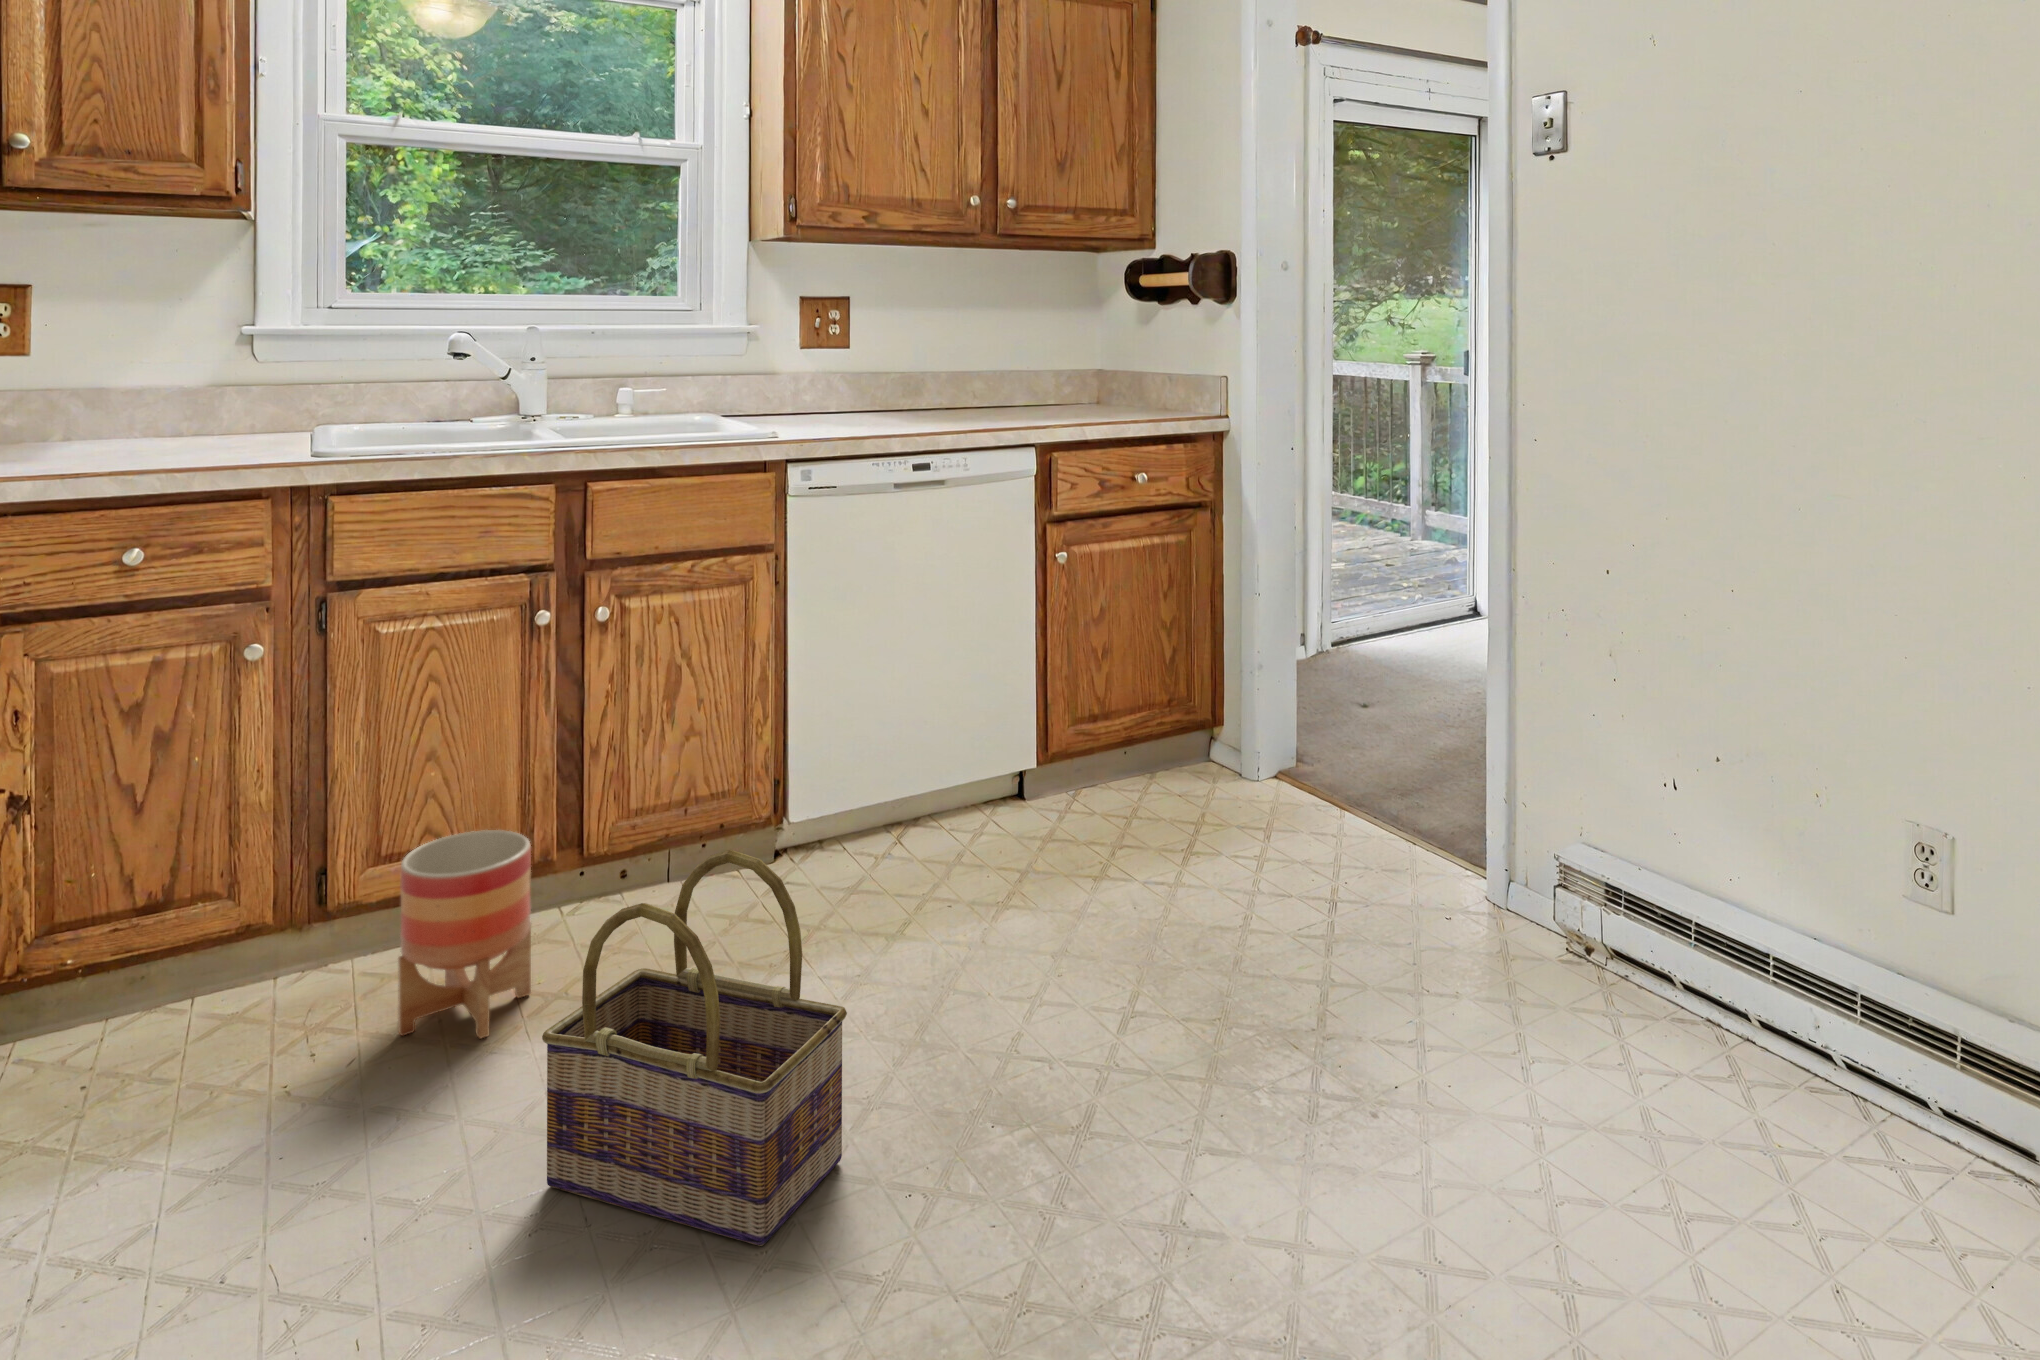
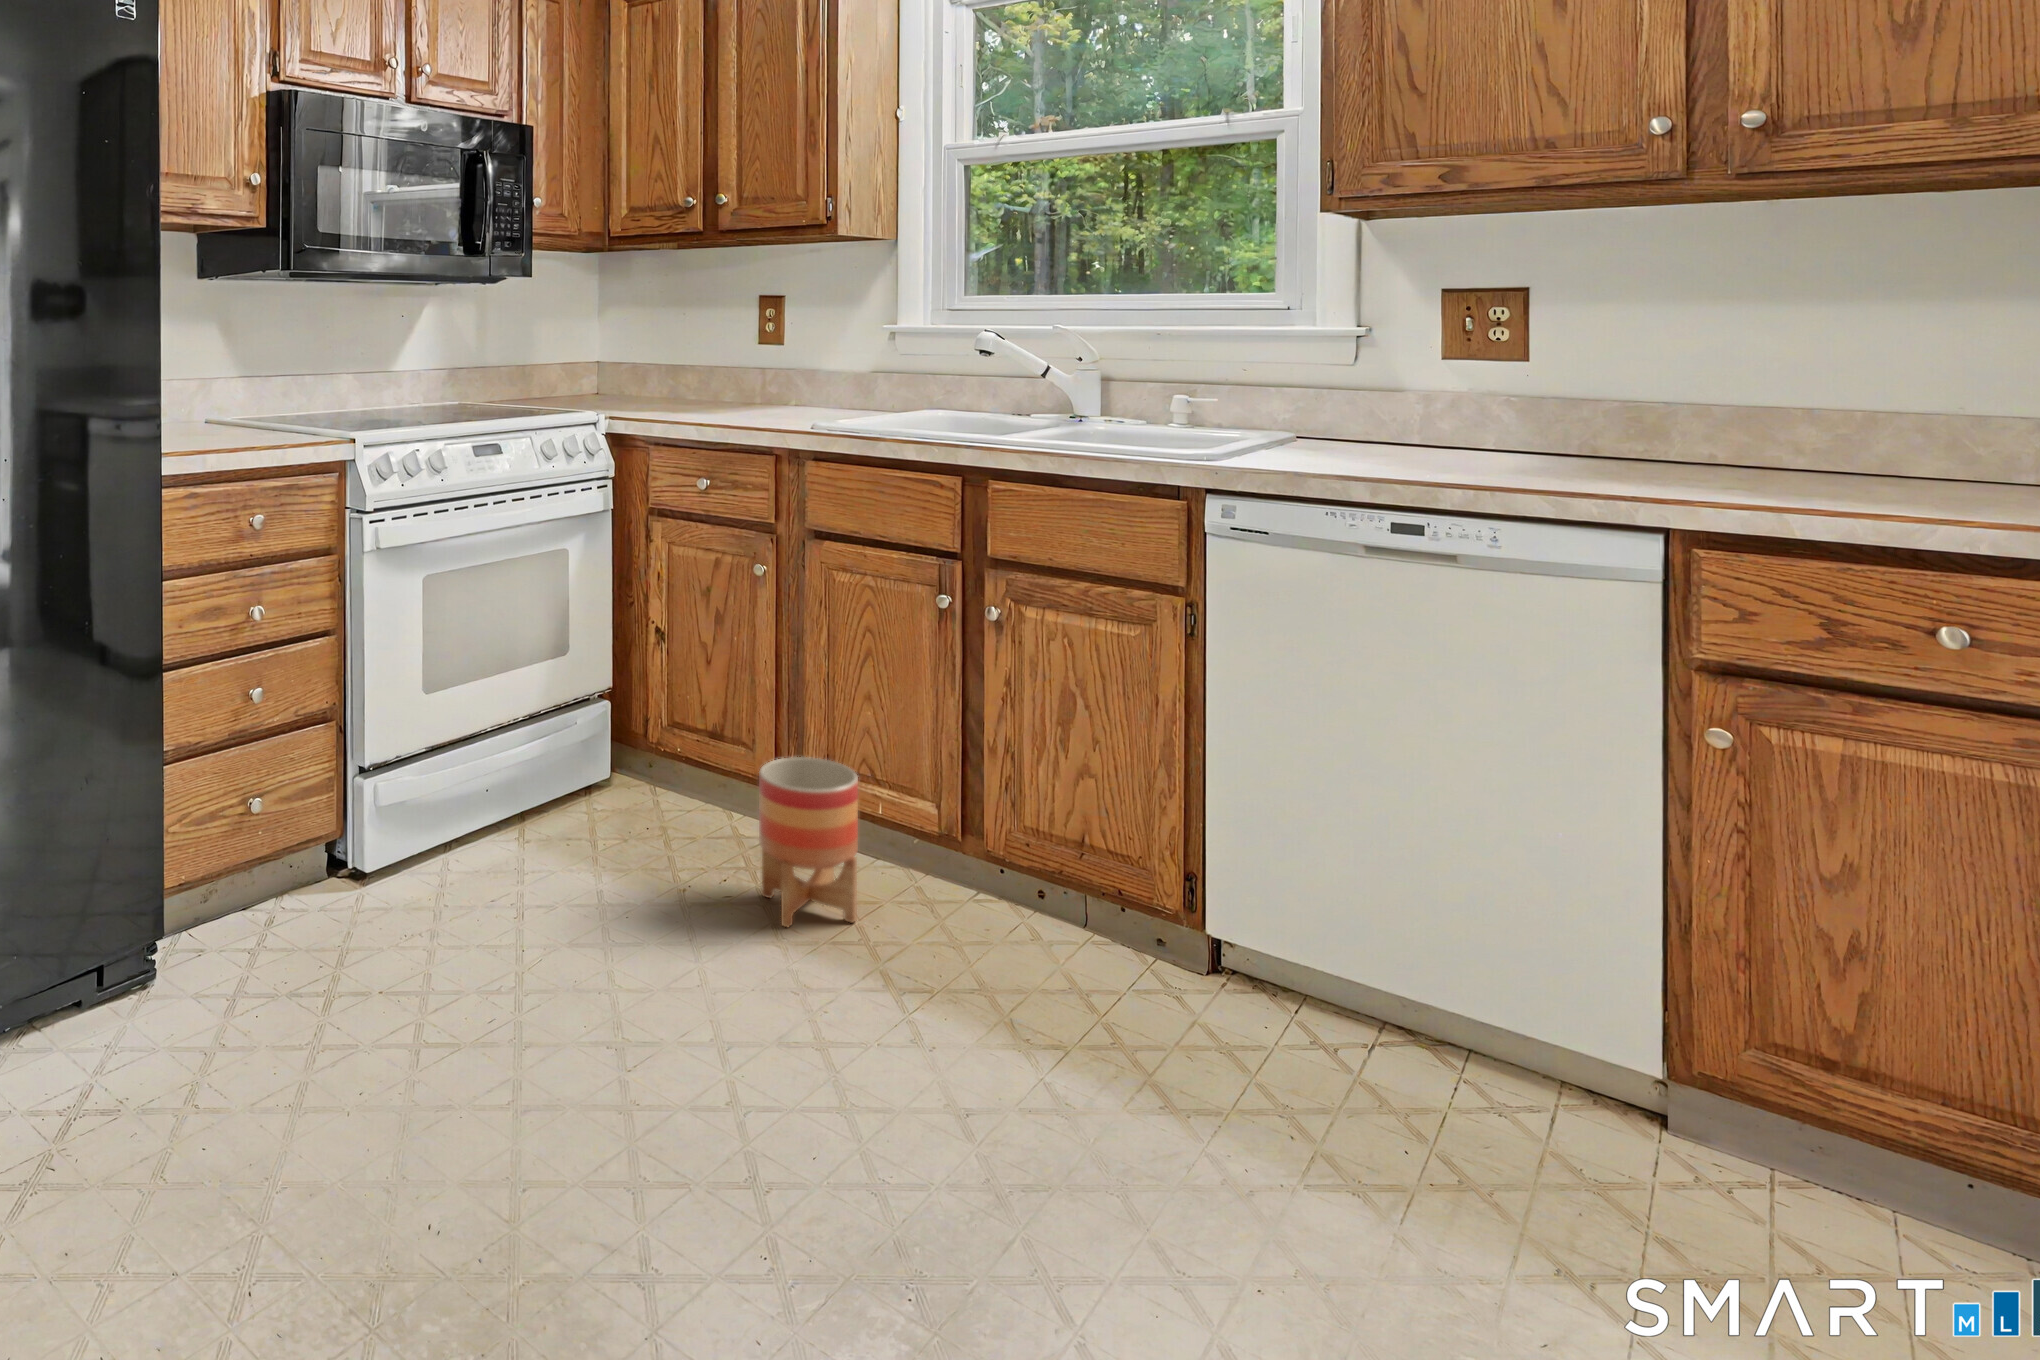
basket: present [542,850,847,1246] -> none [610,816,754,1155]

